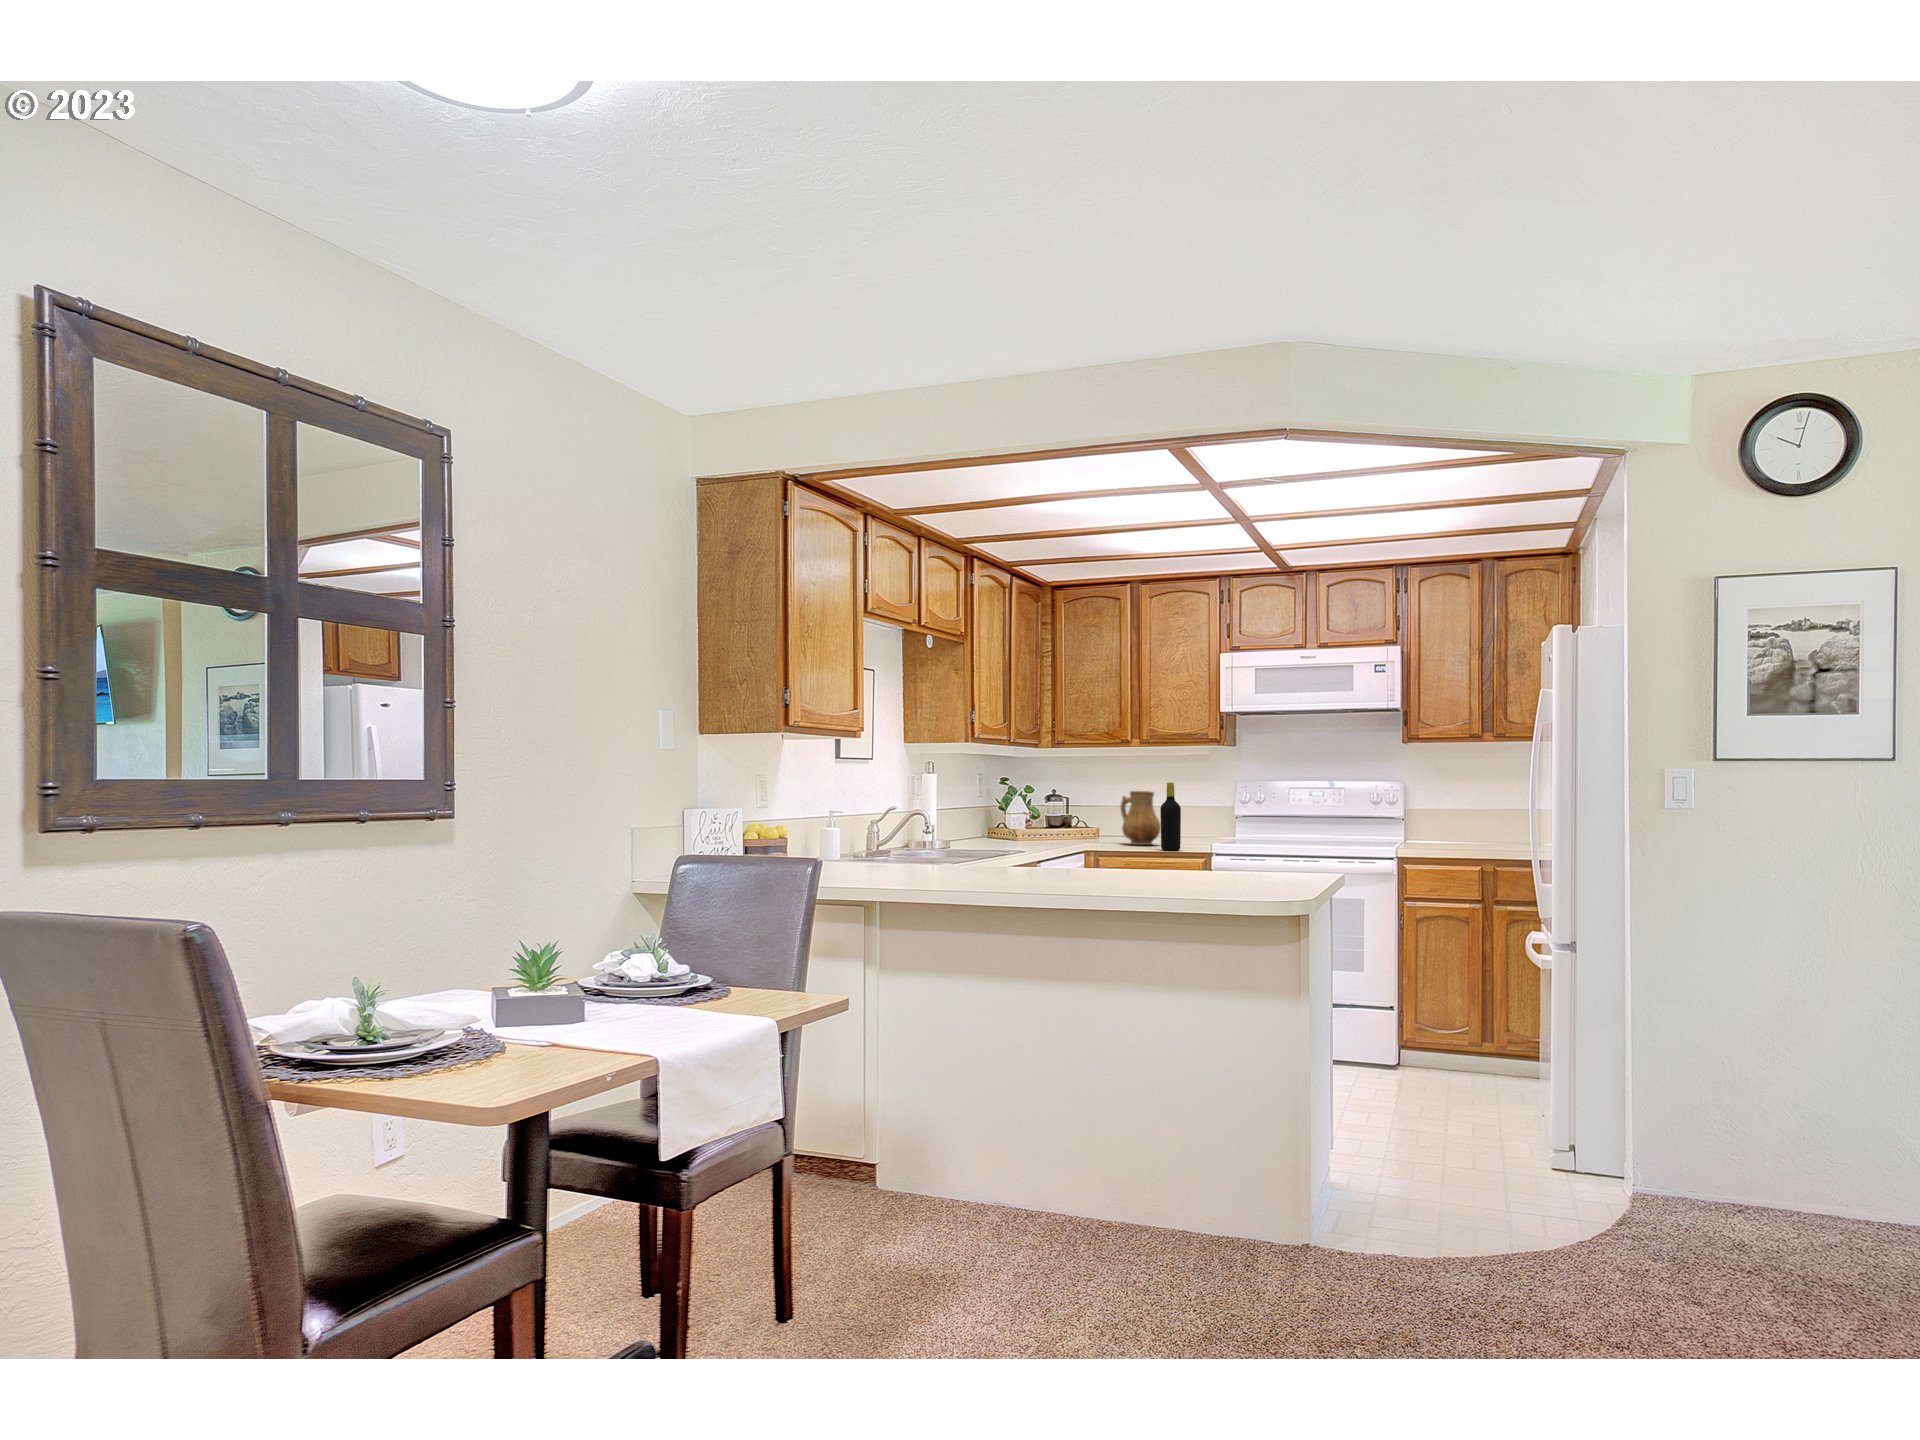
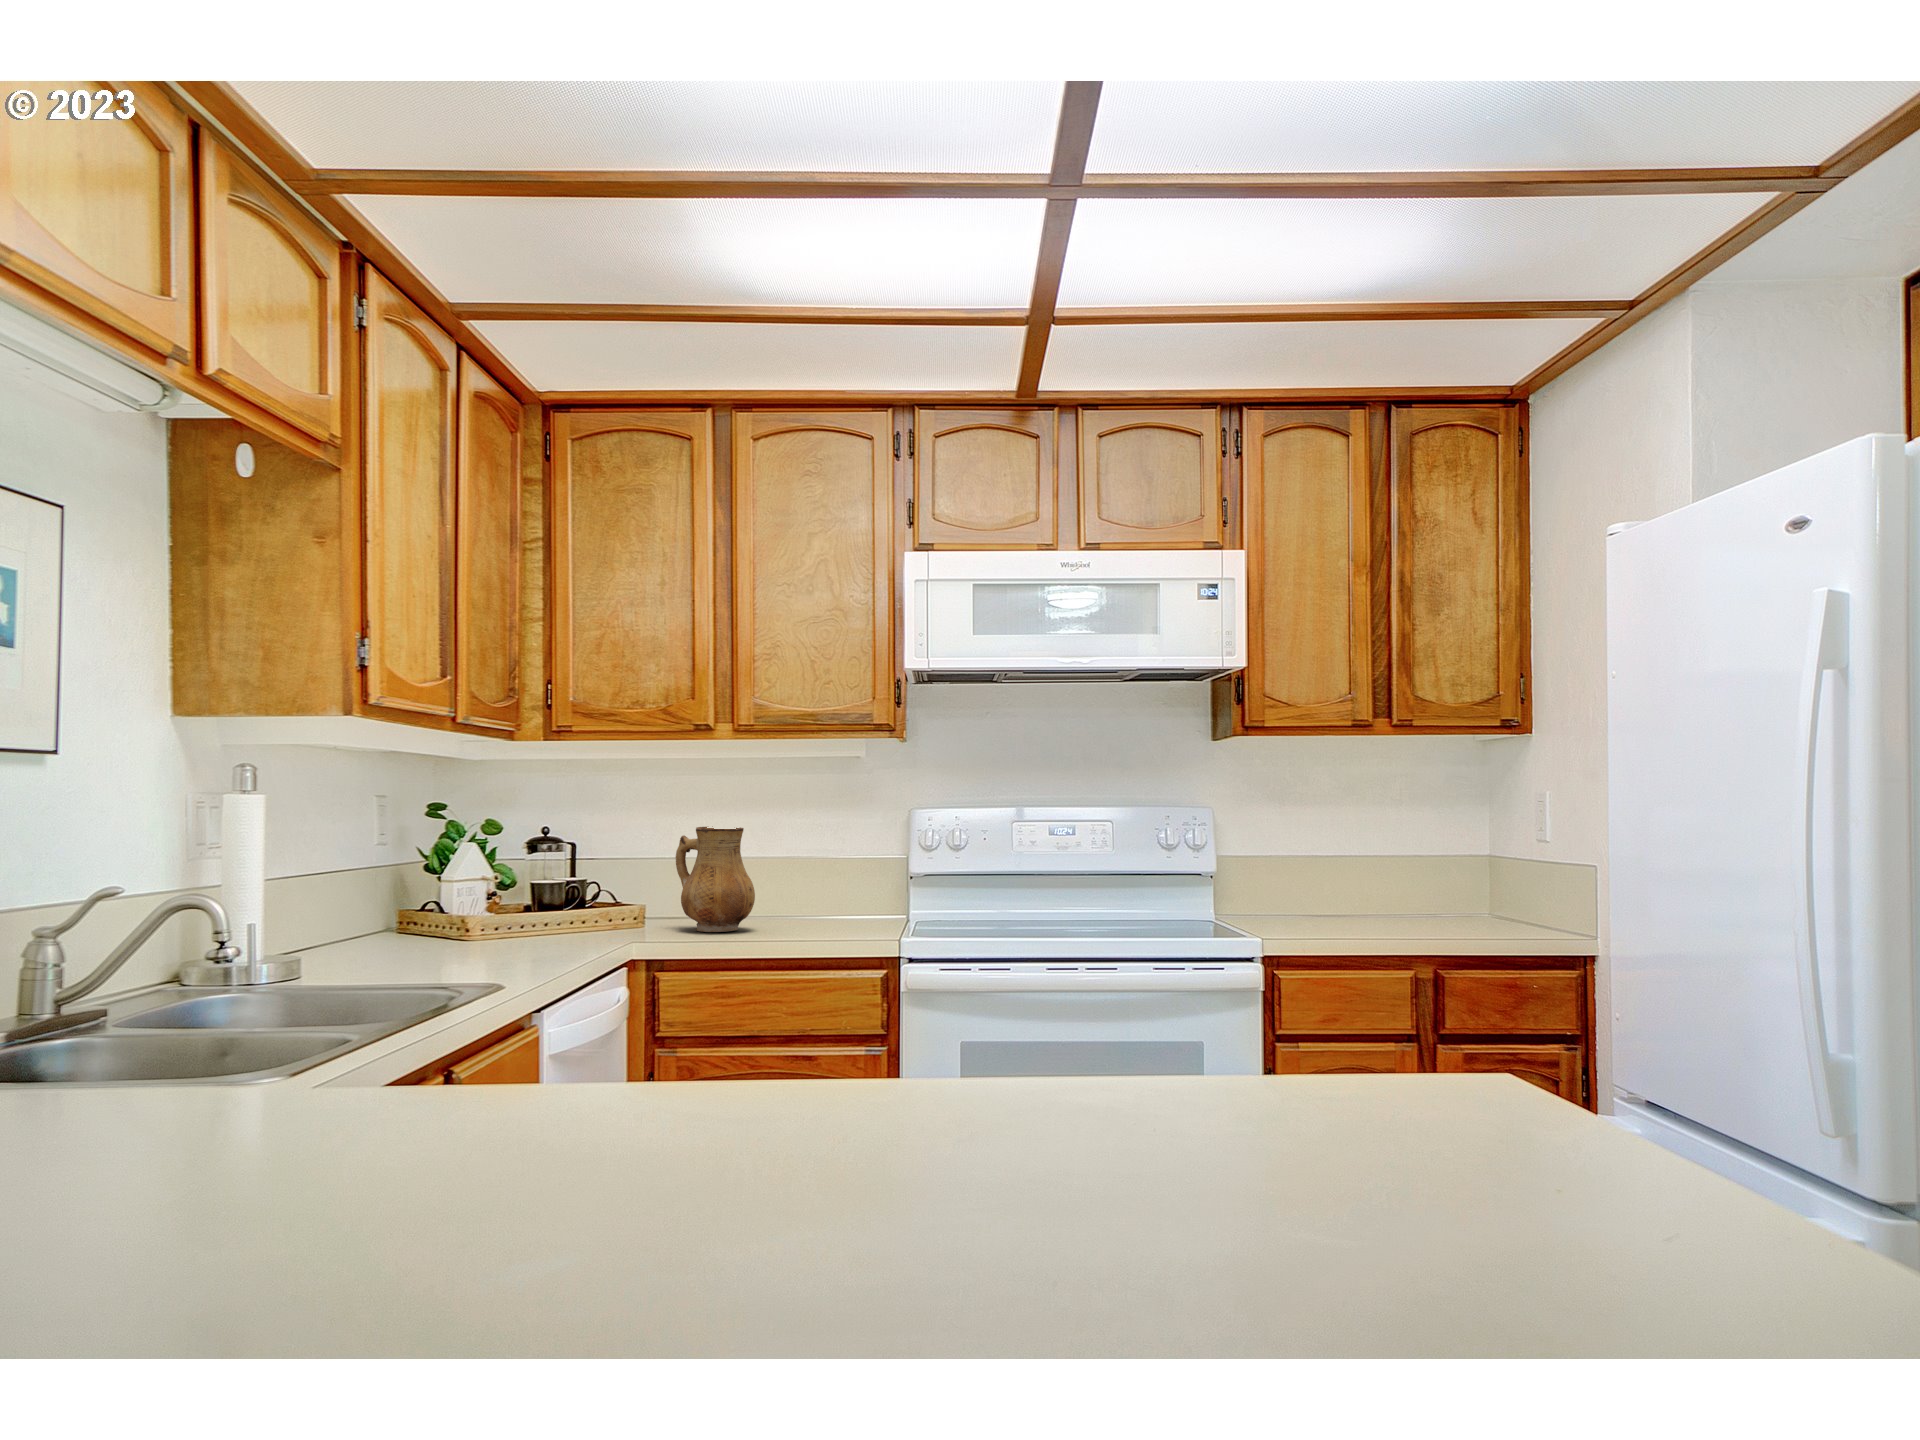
bottle: present [1160,782,1181,851] -> none [768,810,807,944]

